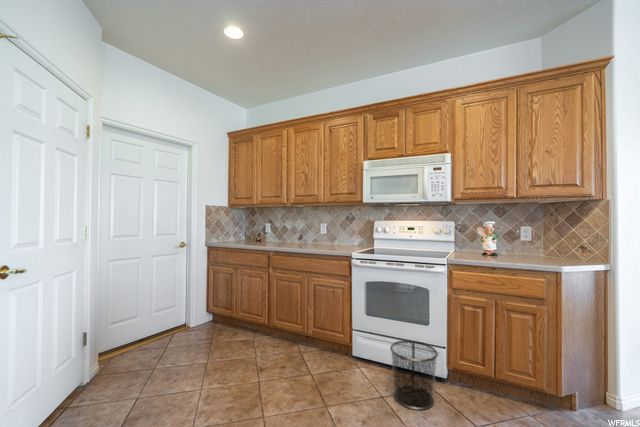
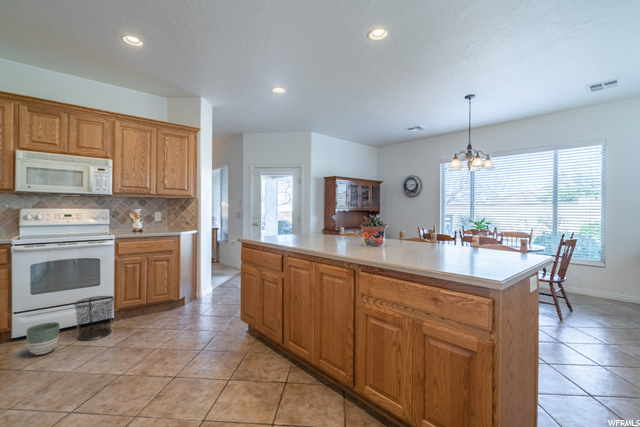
planter: none [341,357,370,399] -> present [26,322,59,355]

